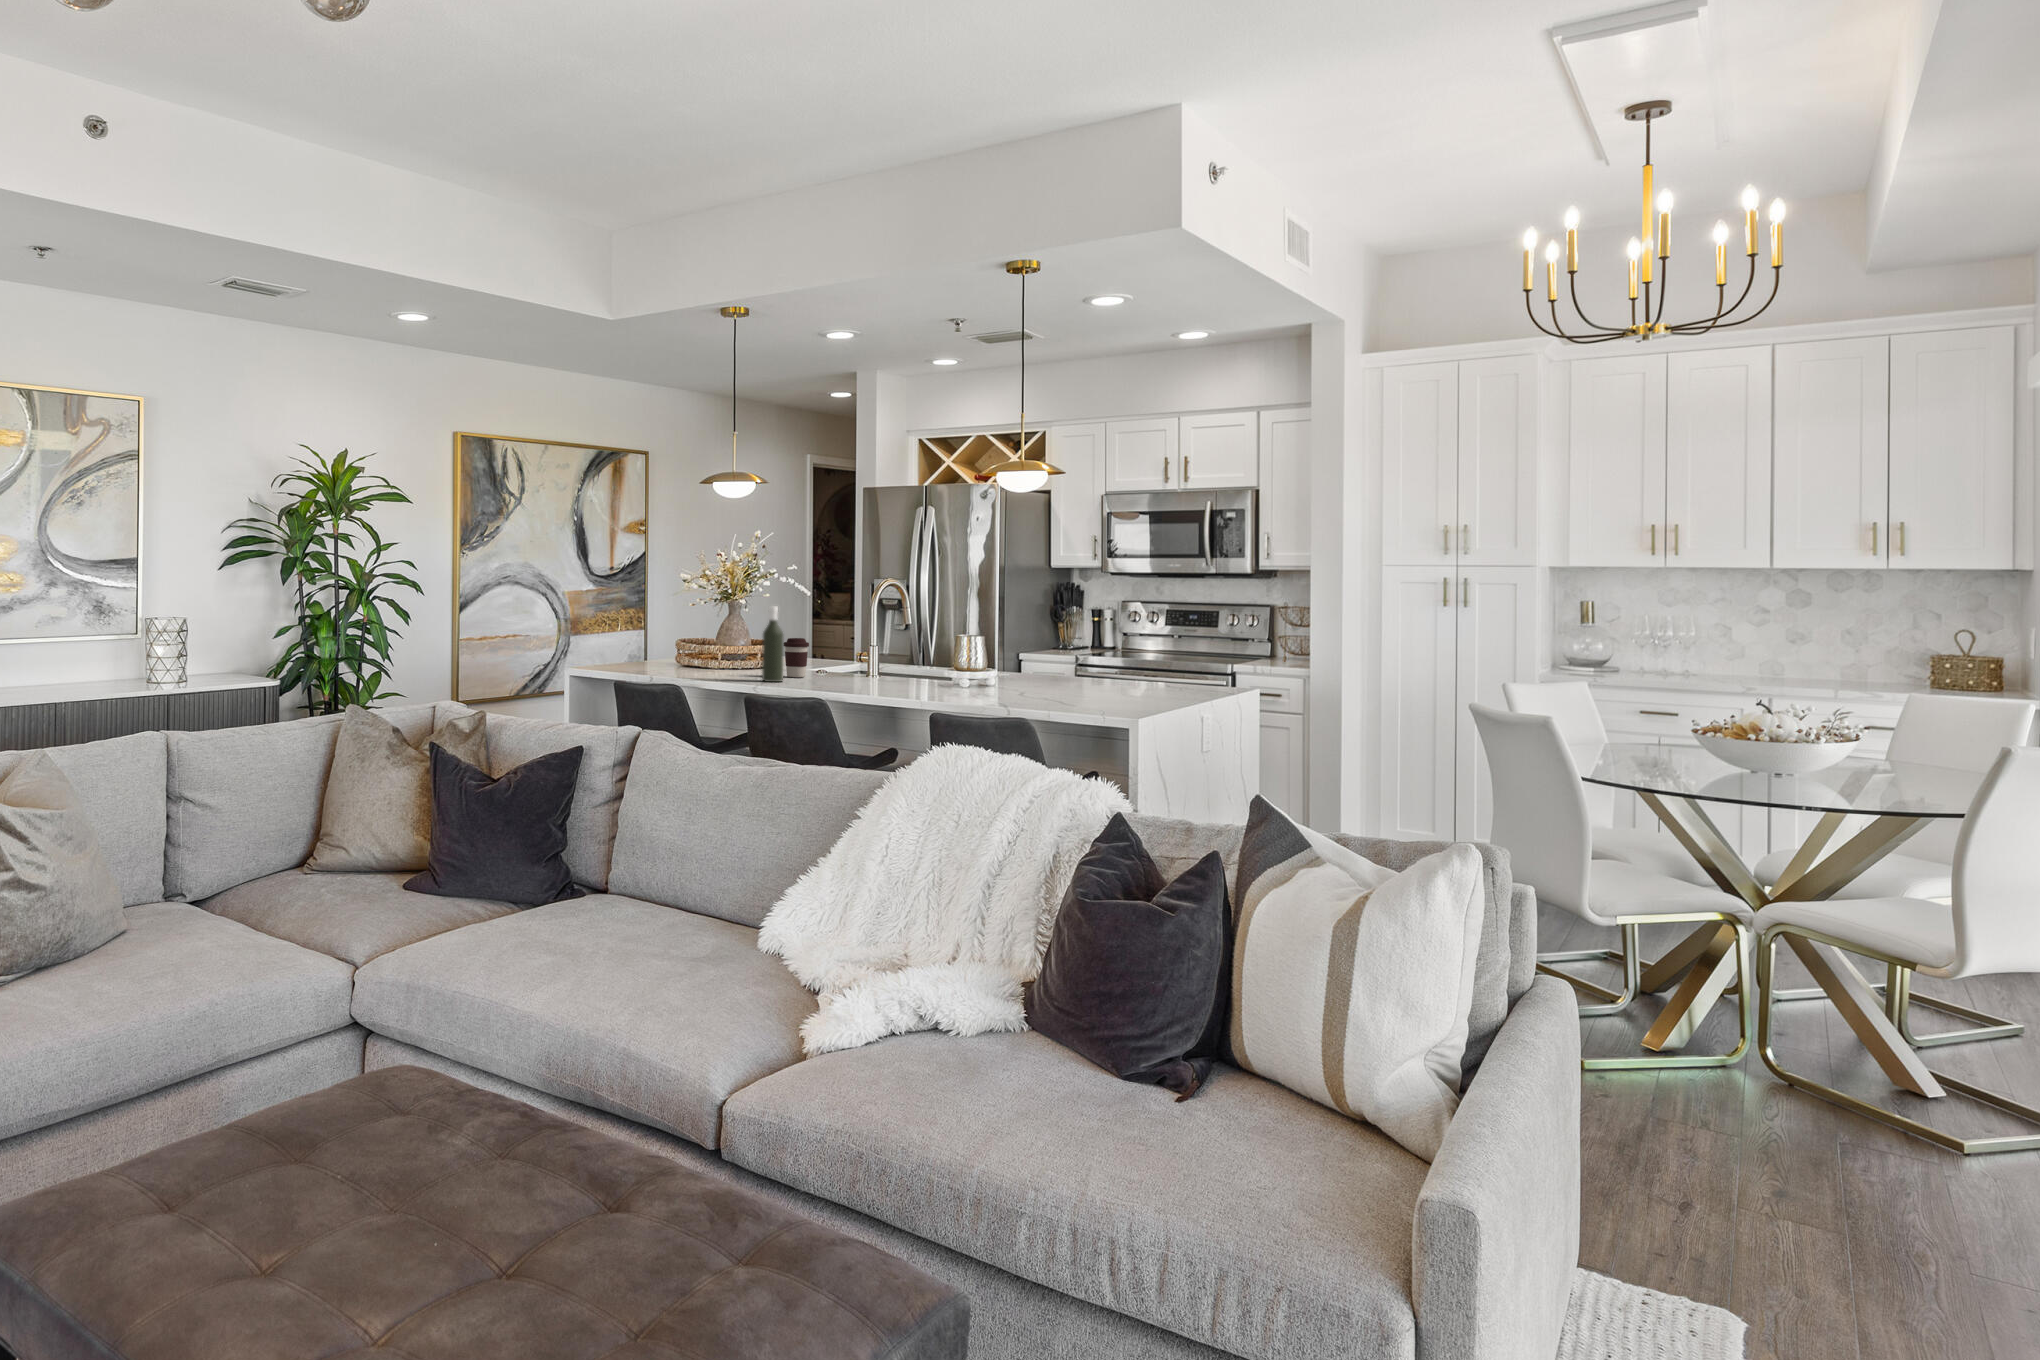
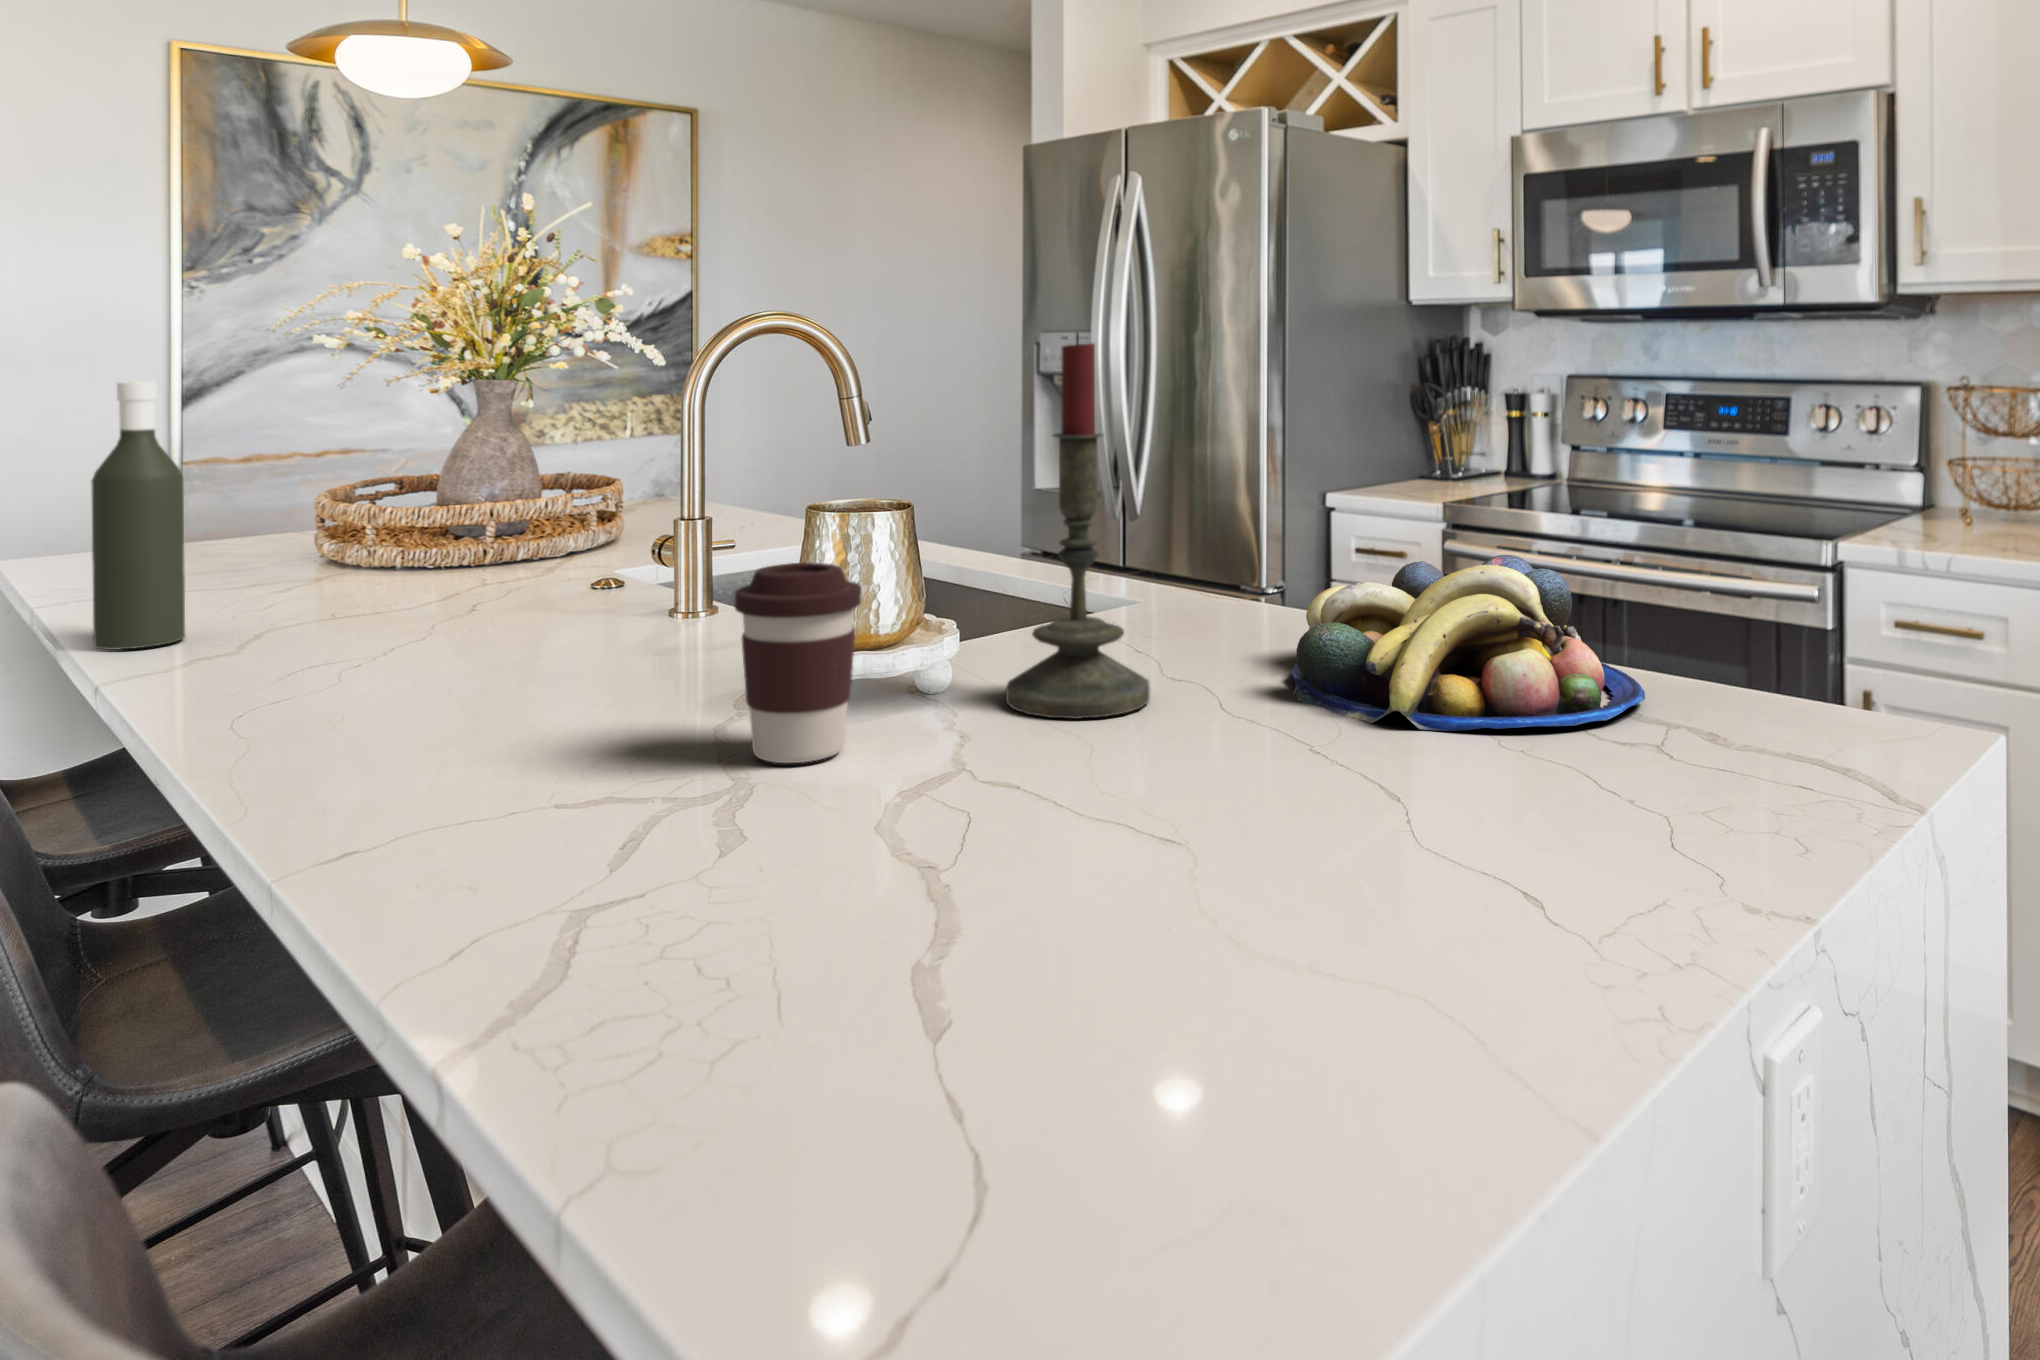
candle: none [1032,595,1070,691] -> present [1006,333,1150,719]
coffee cup: present [784,638,809,677] -> present [735,563,861,763]
fruit bowl: none [1095,655,1189,693] -> present [1292,555,1645,731]

